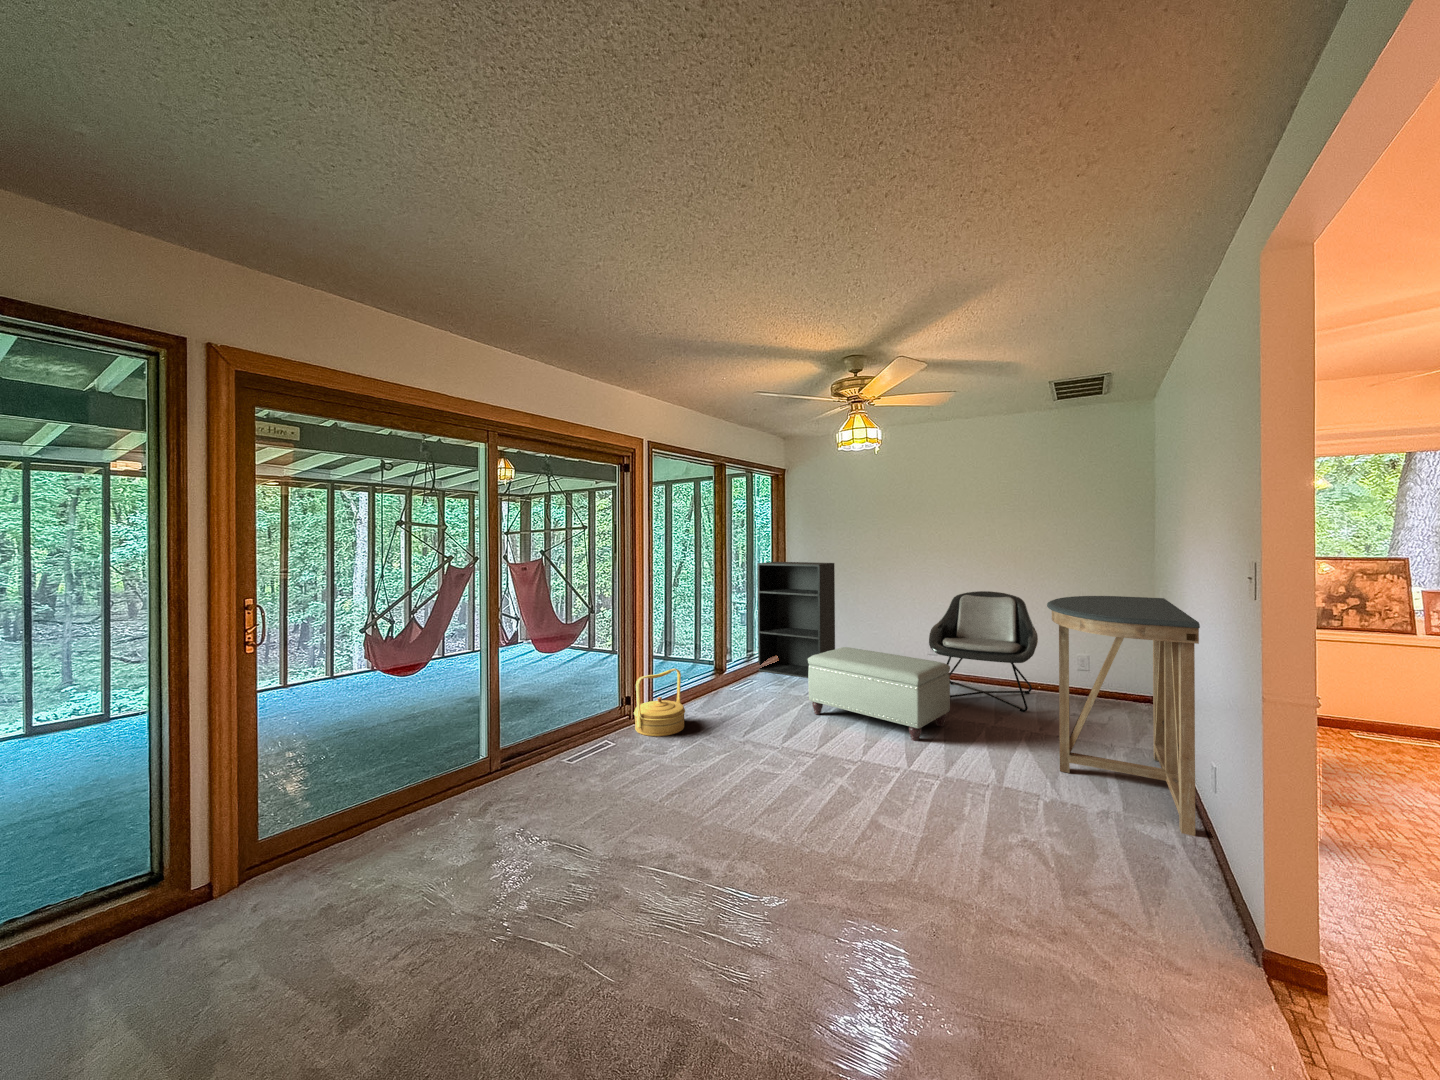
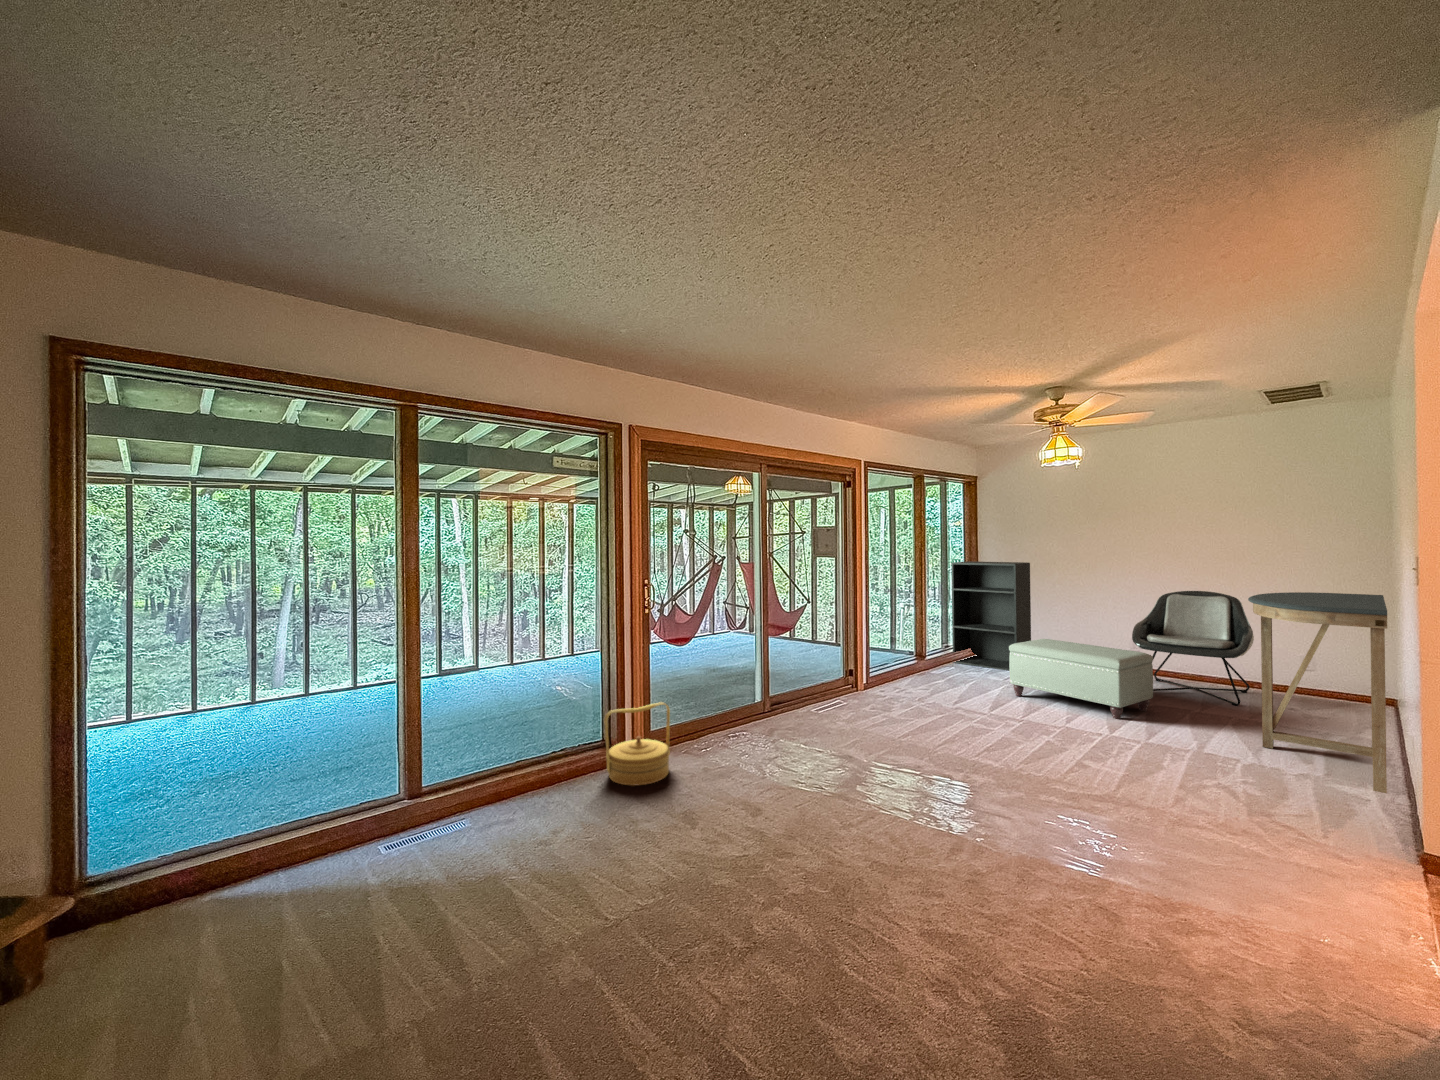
woven basket: present [634,669,685,736] -> present [605,702,670,786]

